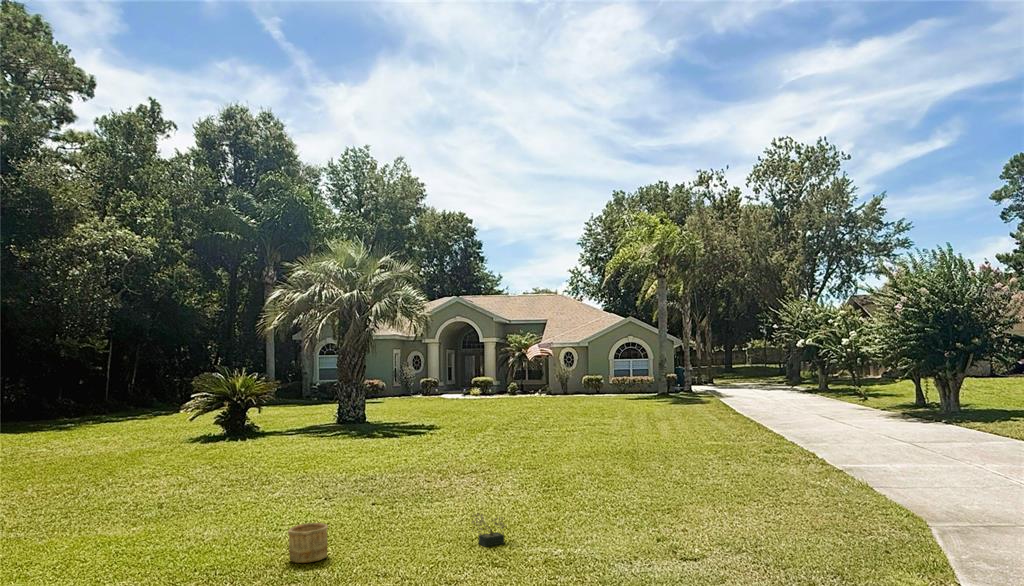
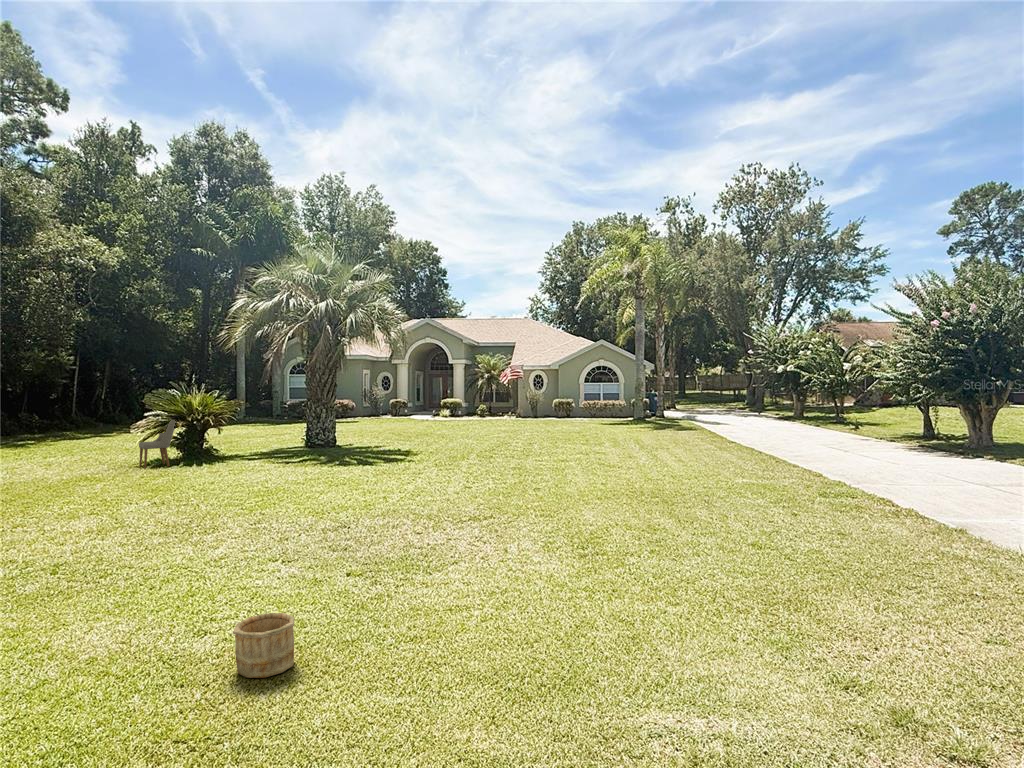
chair: none [190,398,223,443] -> present [139,419,176,469]
decorative plant: present [472,514,507,547] -> none [499,594,548,642]

